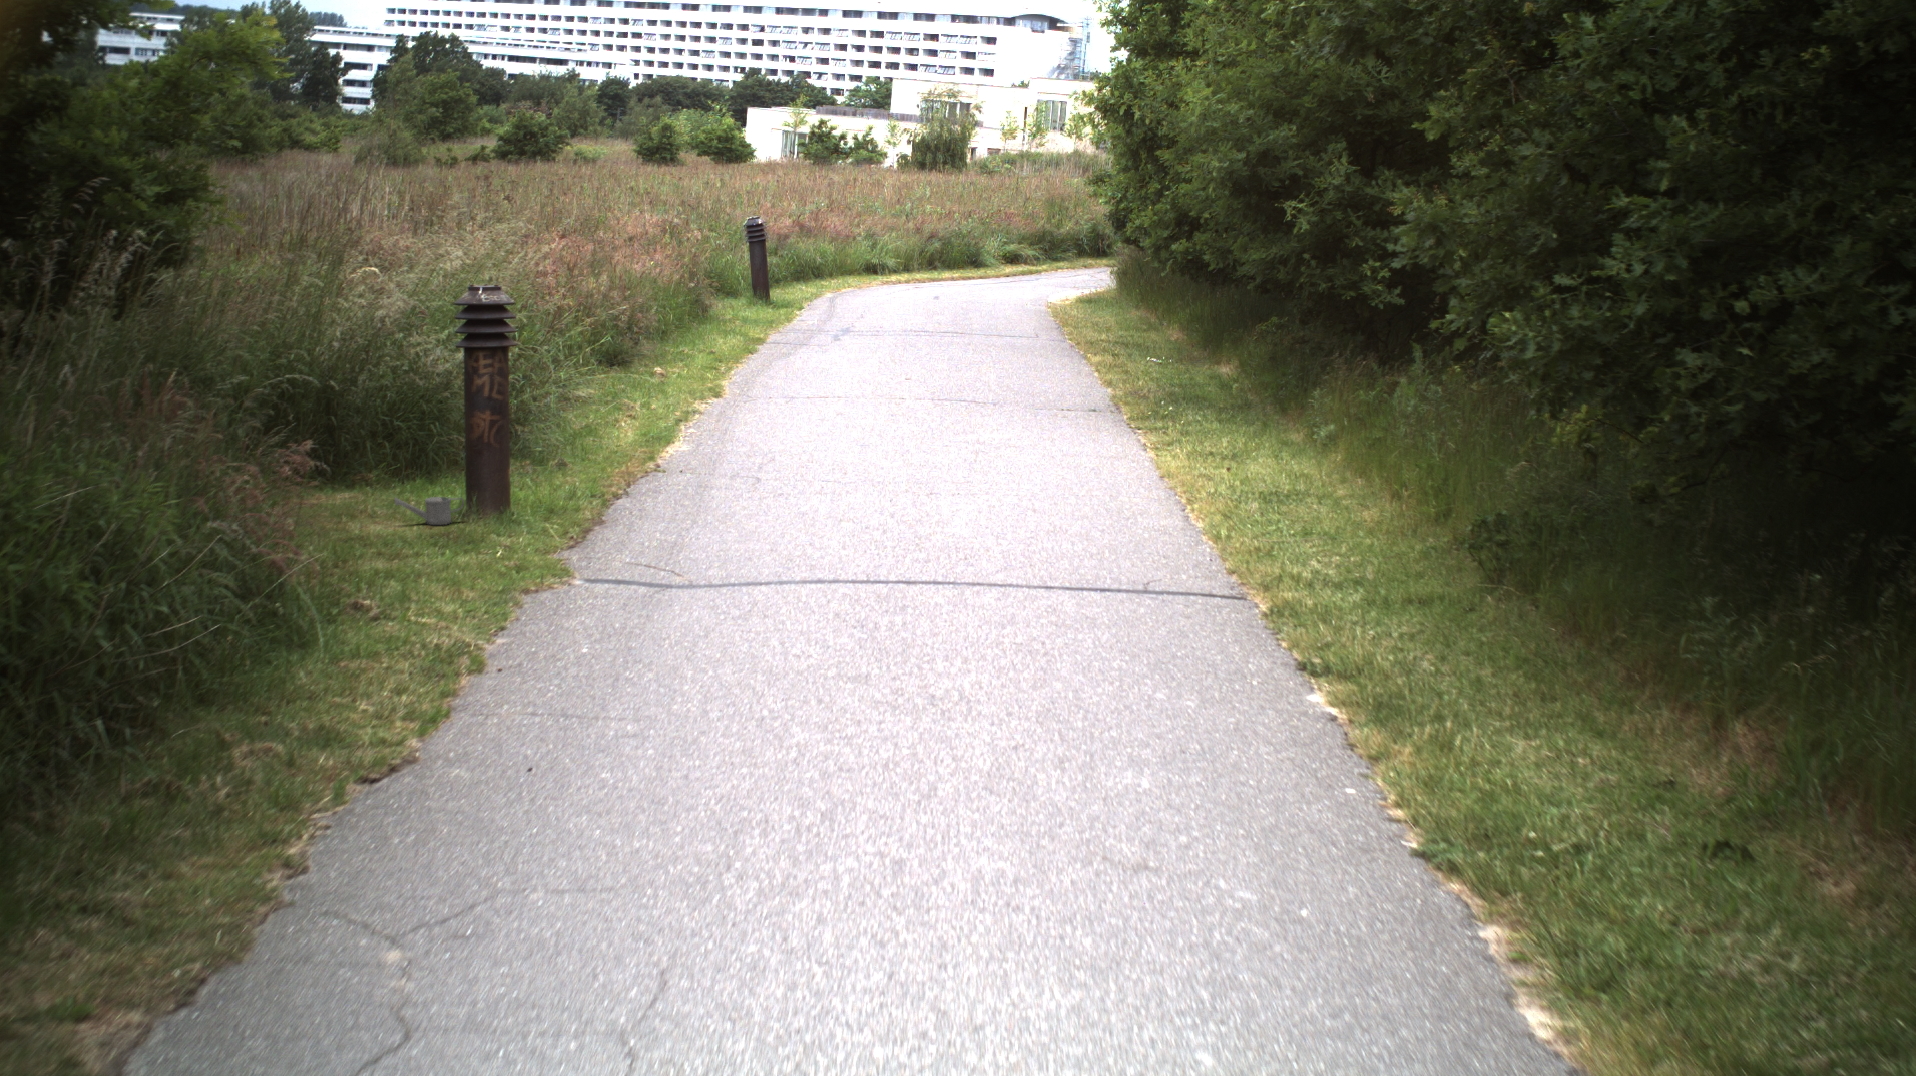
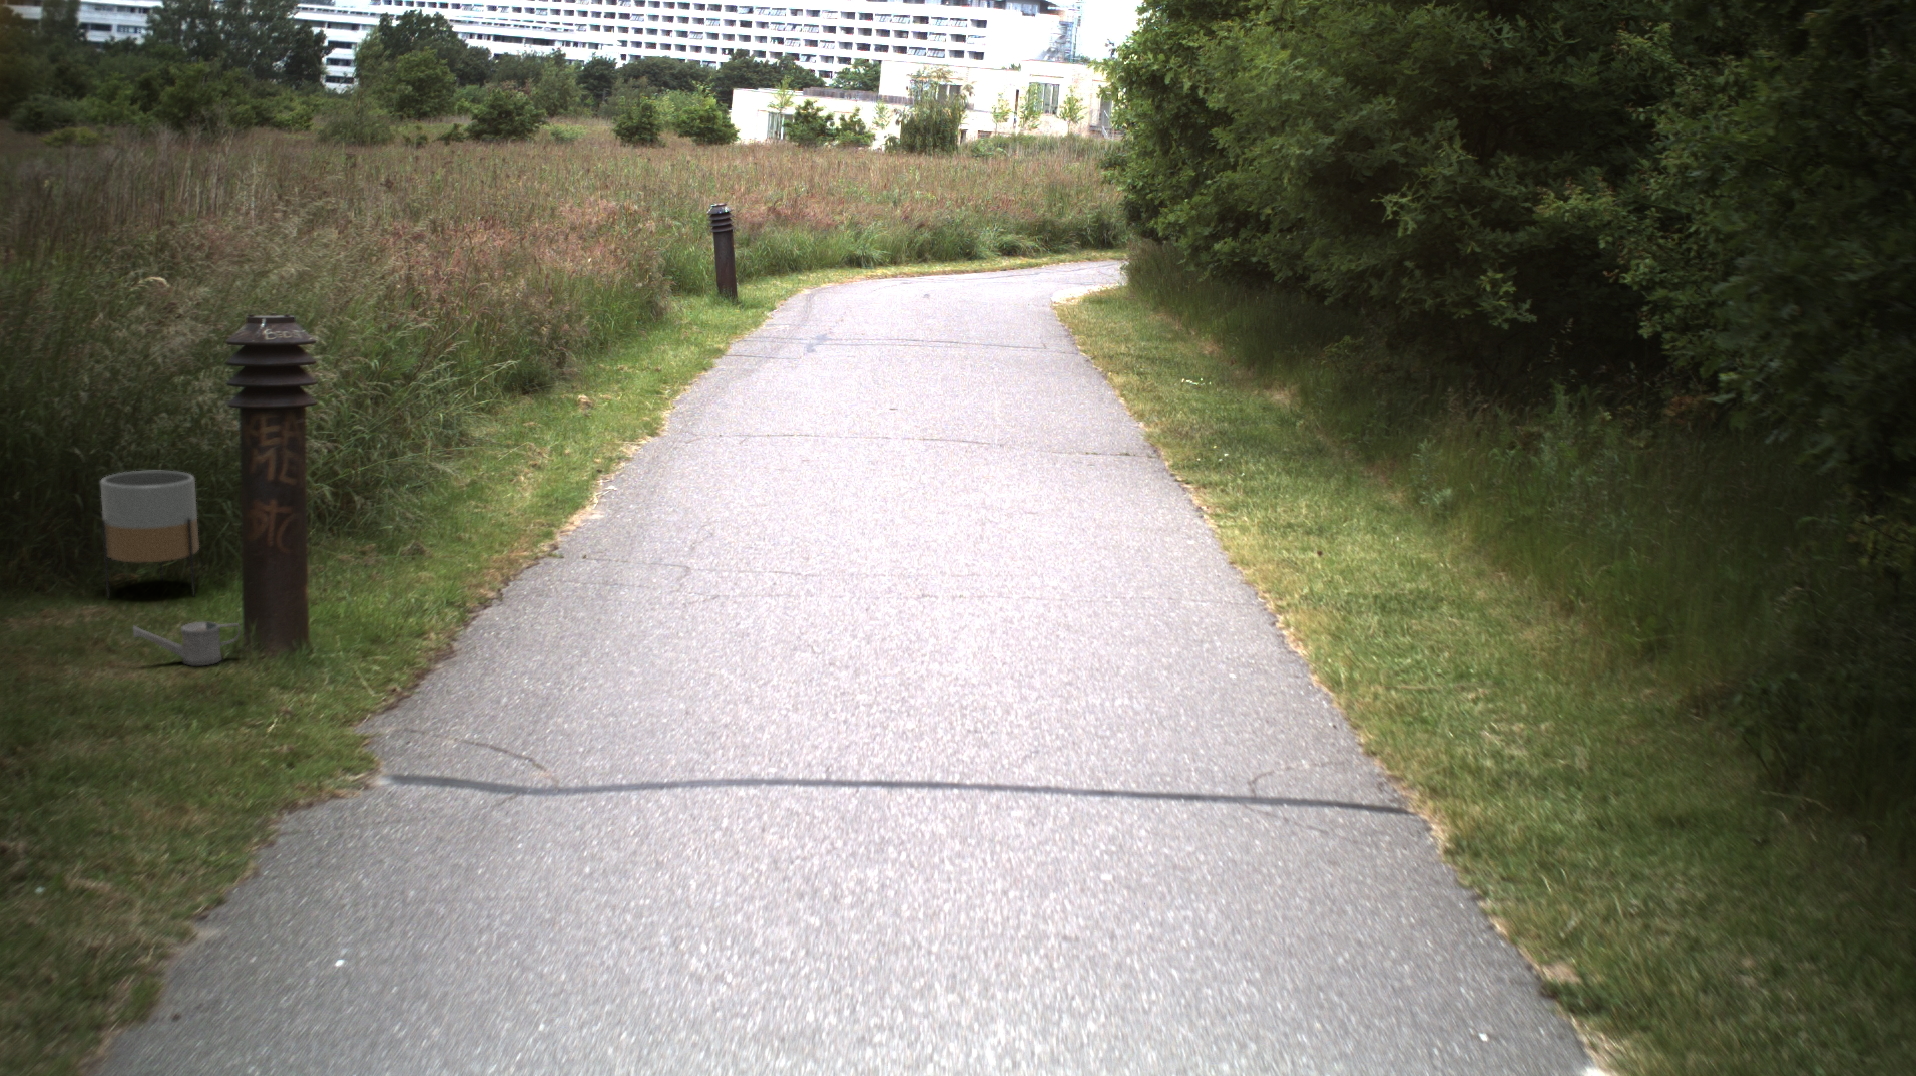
planter: none [352,403,417,491] -> present [101,470,199,598]

